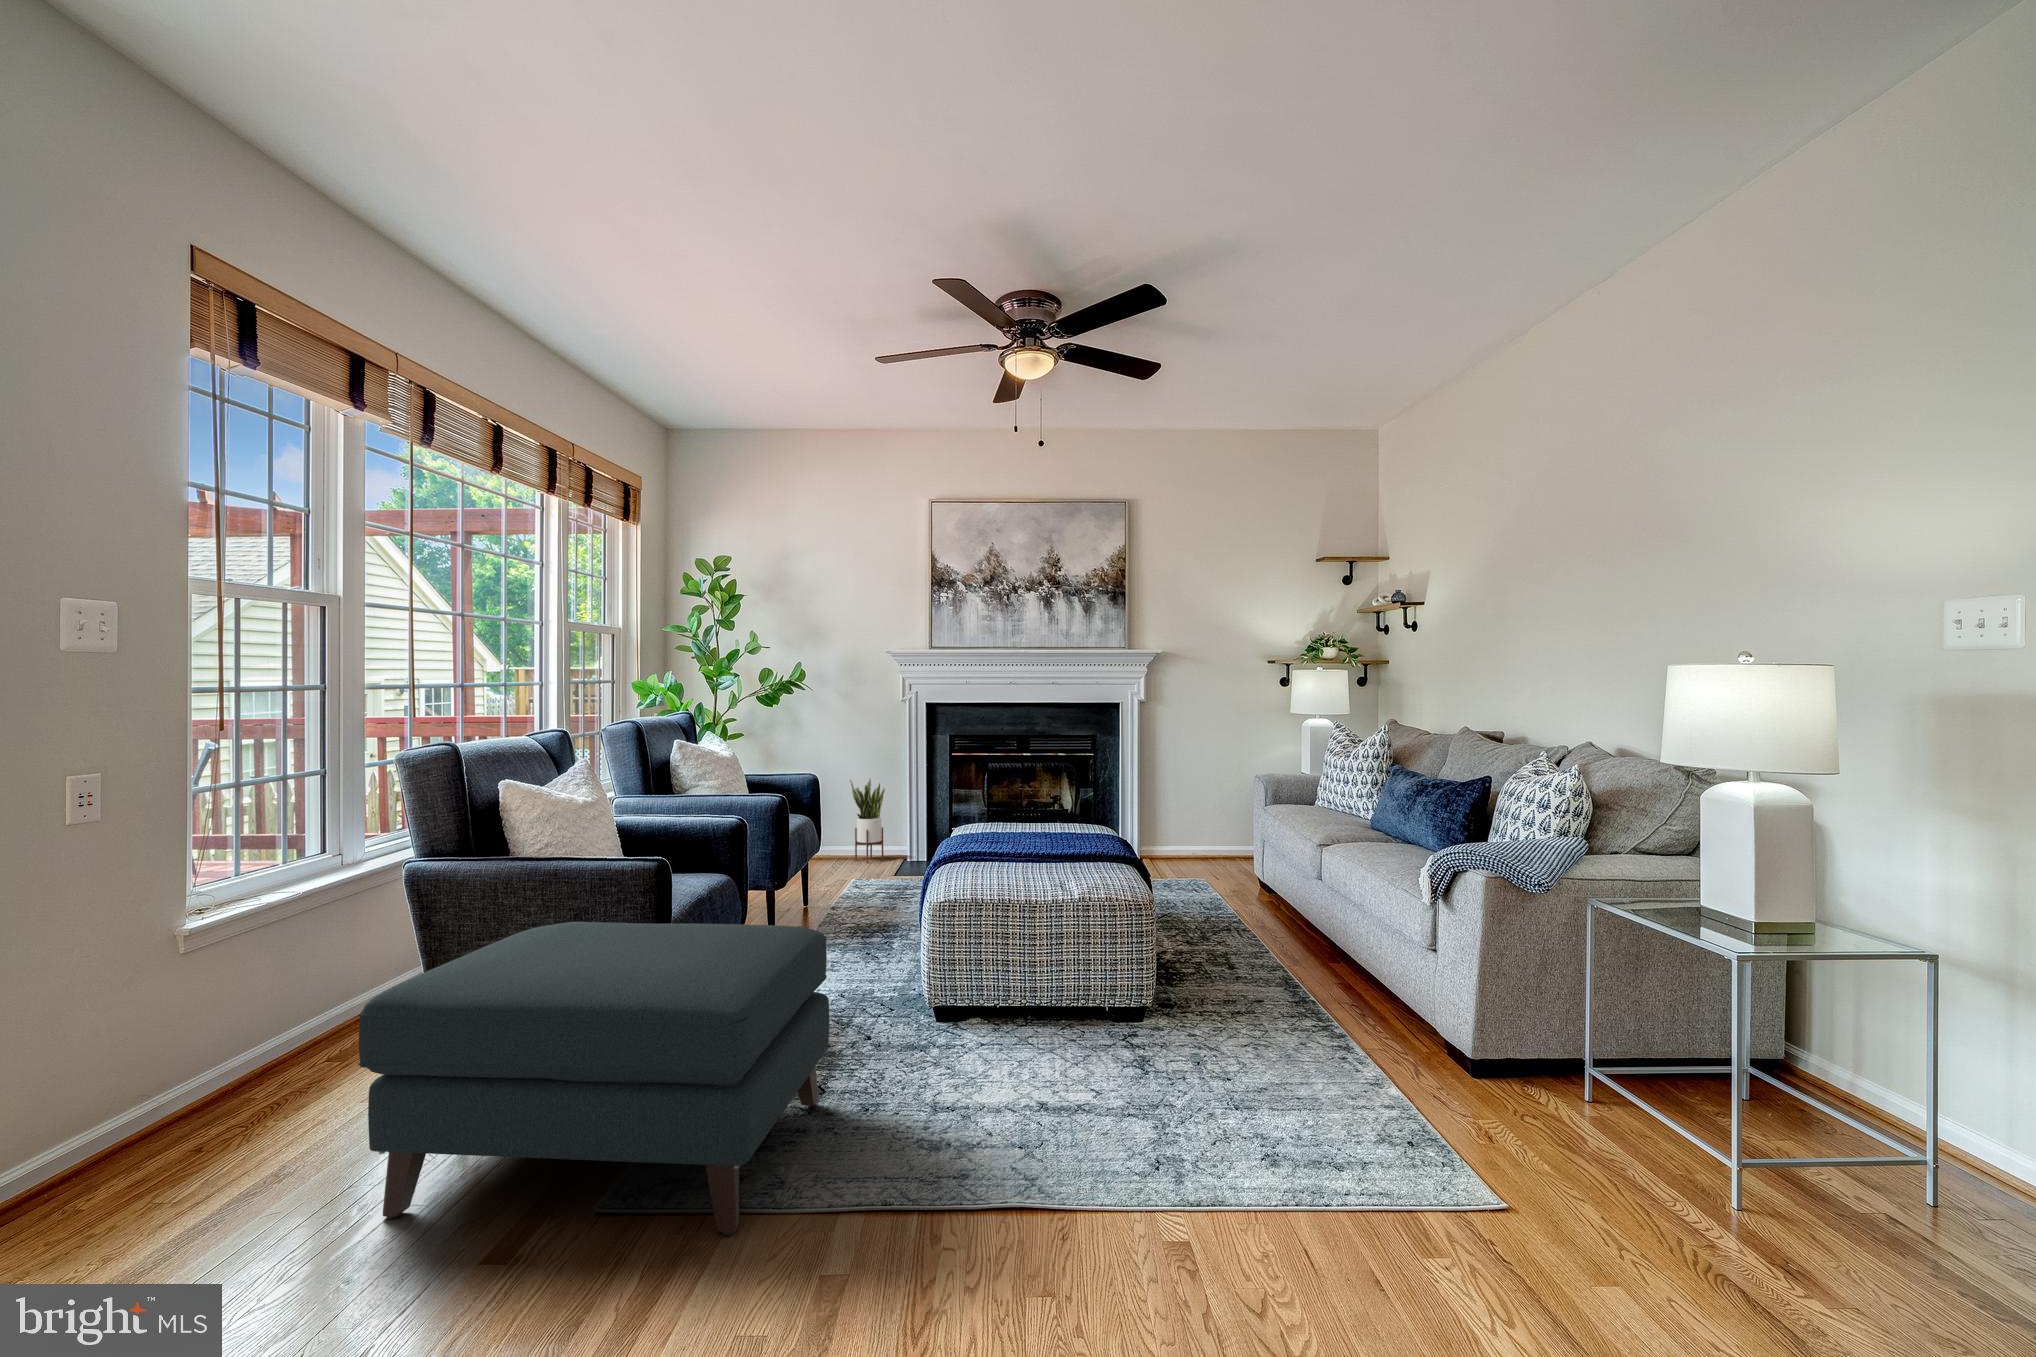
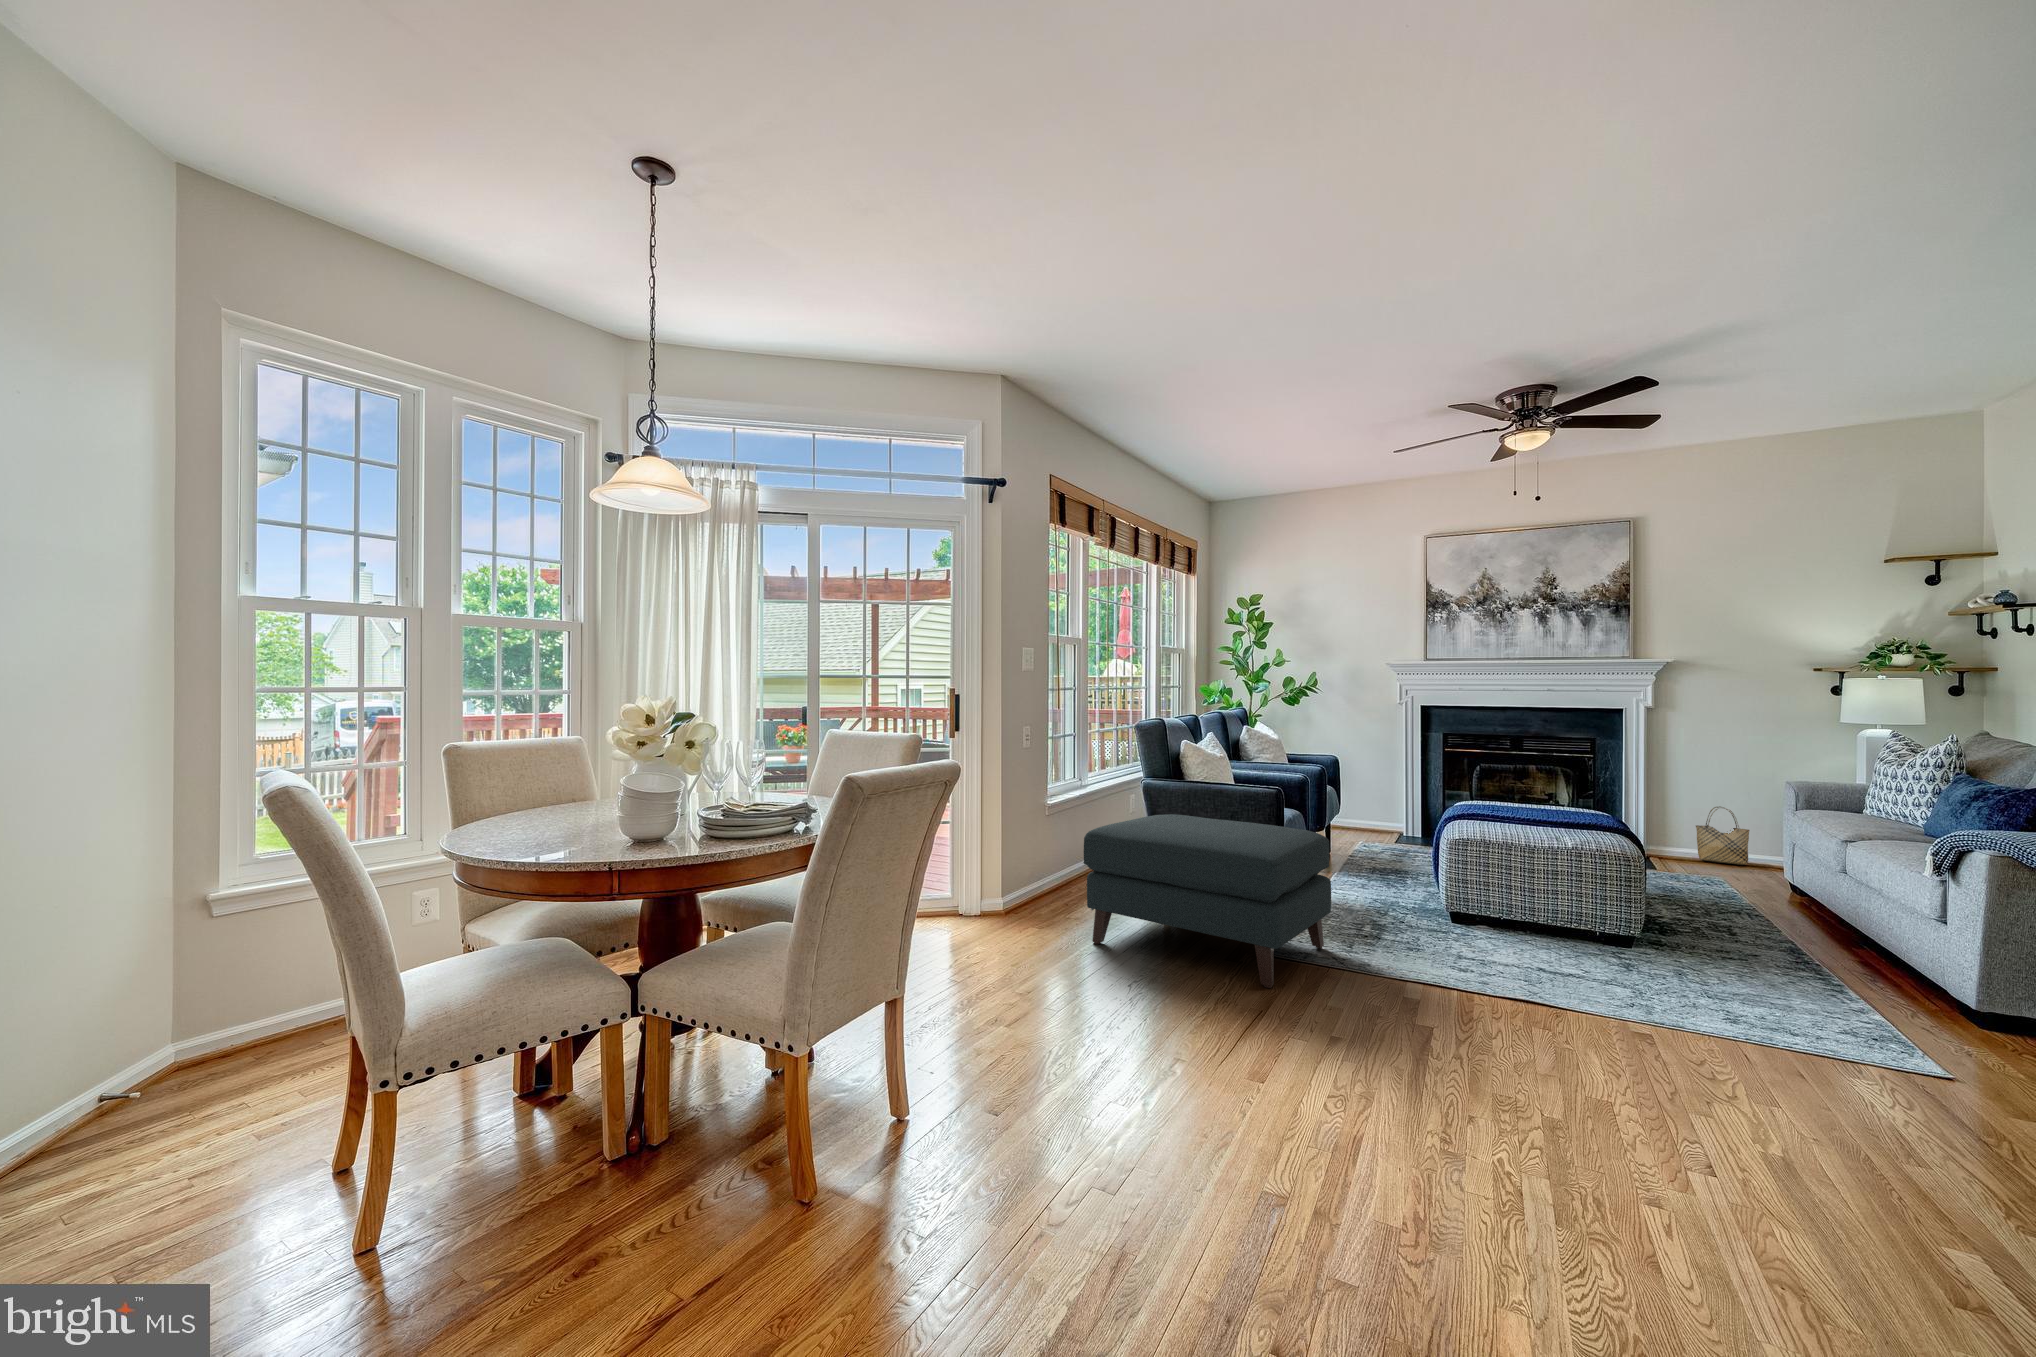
potted plant: present [850,778,885,863] -> none [1355,762,1385,828]
woven basket: none [1181,802,1223,861] -> present [1696,807,1750,865]

